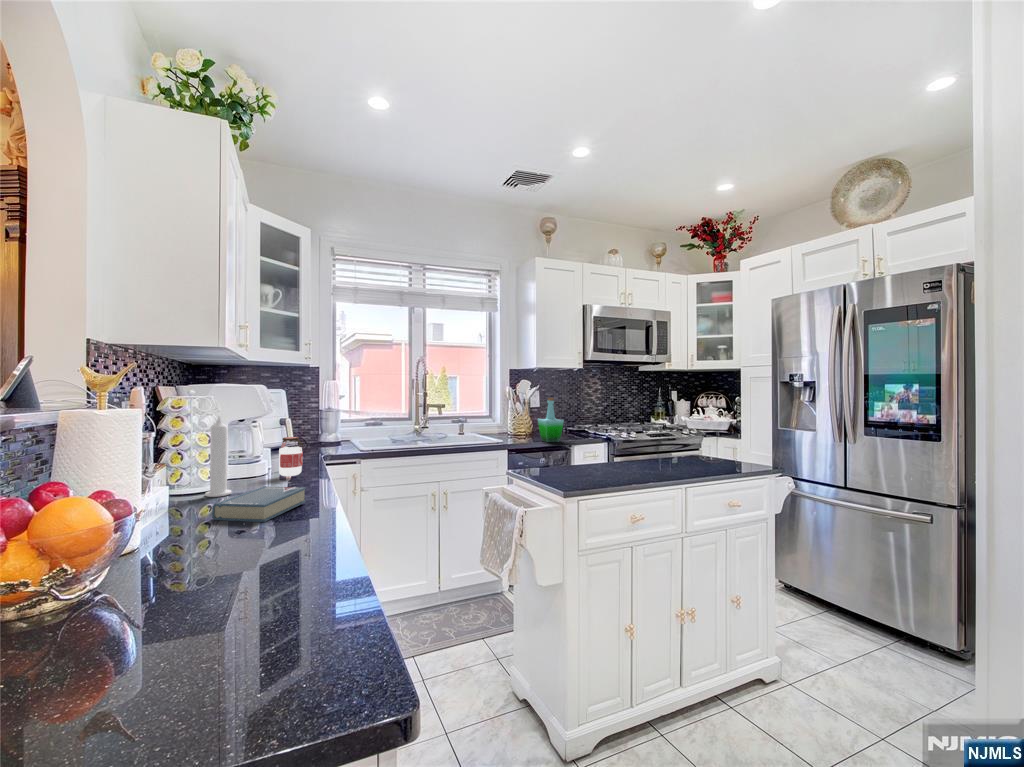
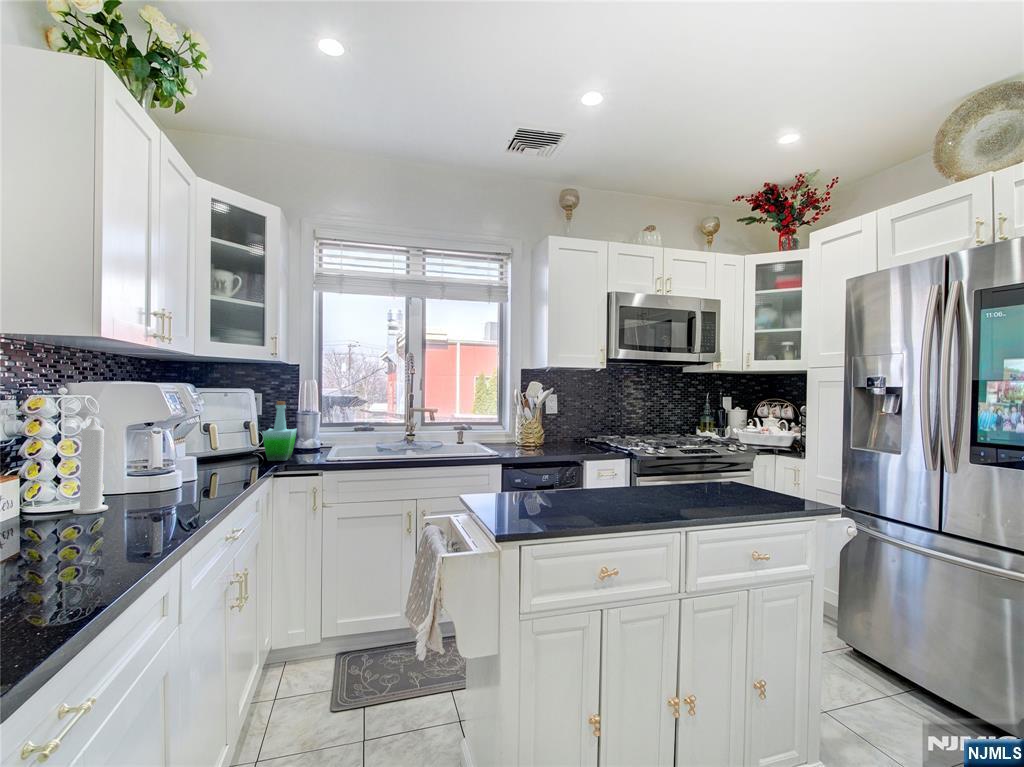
bottle: present [538,398,564,442] -> present [262,401,297,461]
jar: present [279,437,303,476] -> none [194,443,225,490]
hardback book: present [212,486,306,522] -> none [28,505,171,555]

